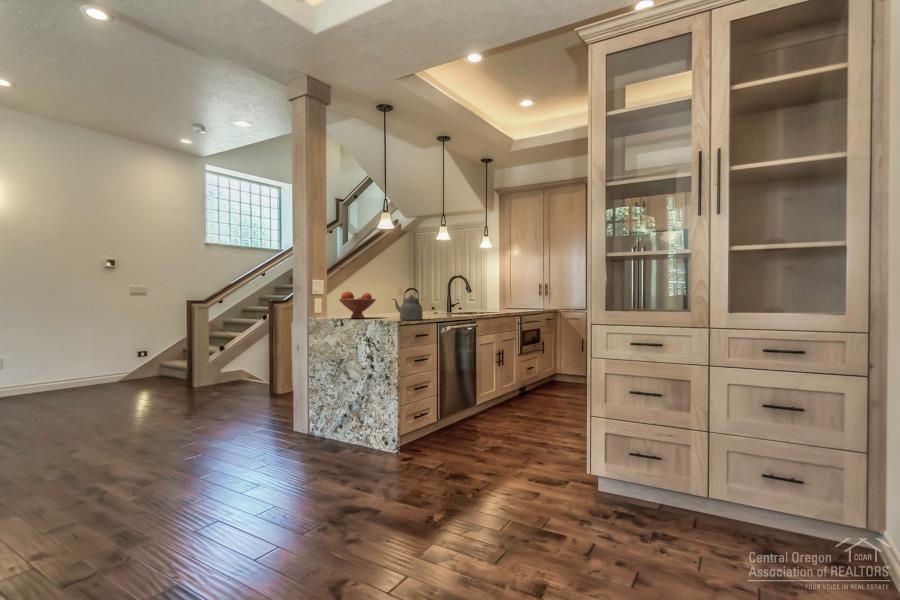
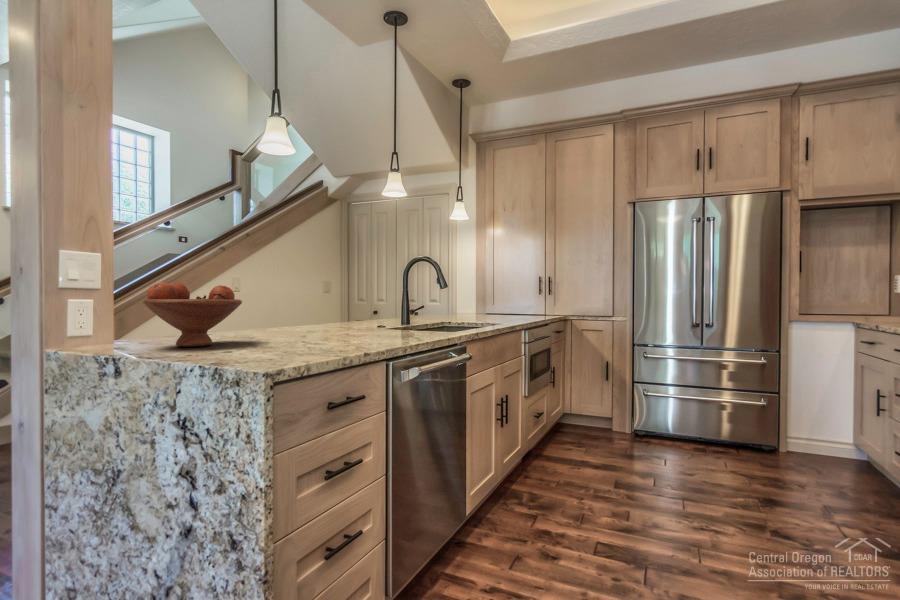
kettle: present [392,288,423,320] -> none [268,271,349,359]

